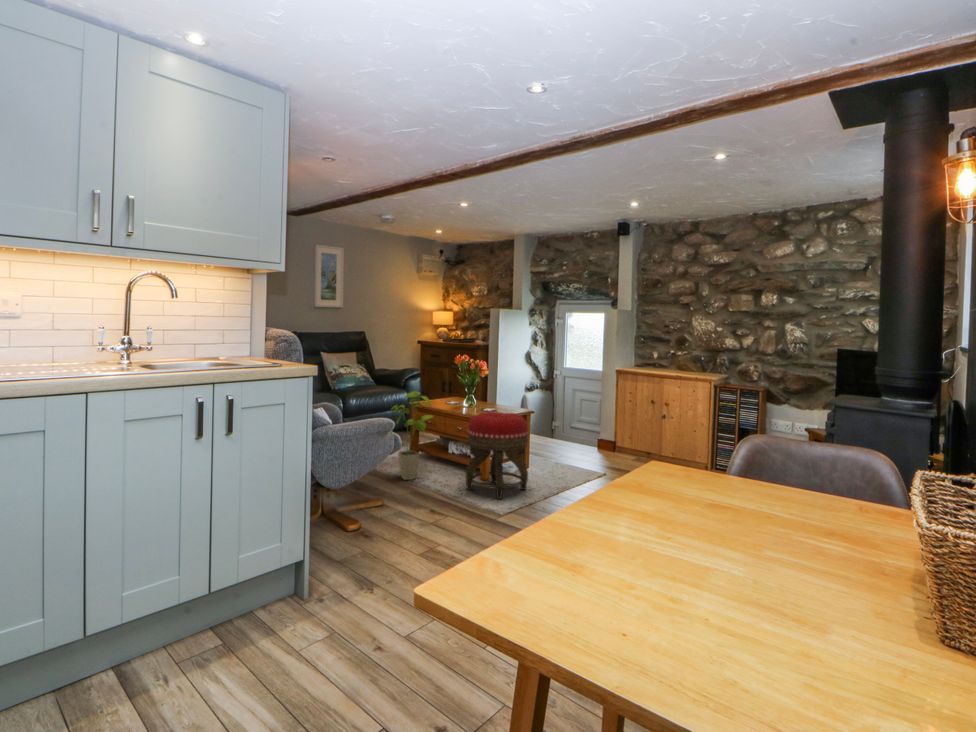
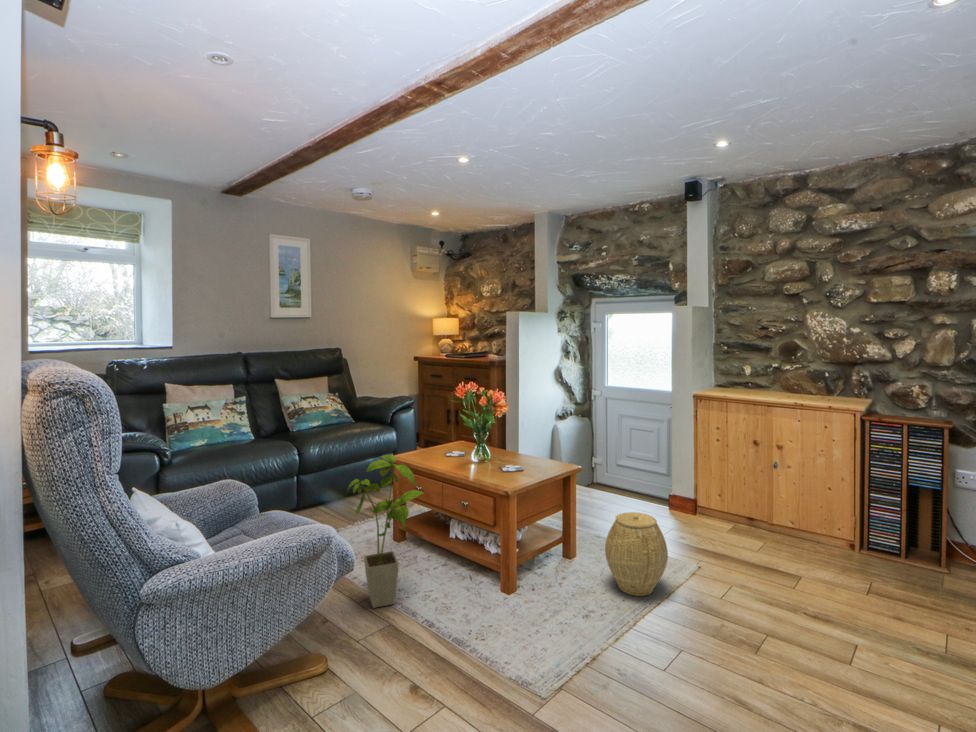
footstool: present [465,412,528,499] -> none [478,488,590,664]
woven basket: none [542,434,578,481] -> present [605,512,668,596]

